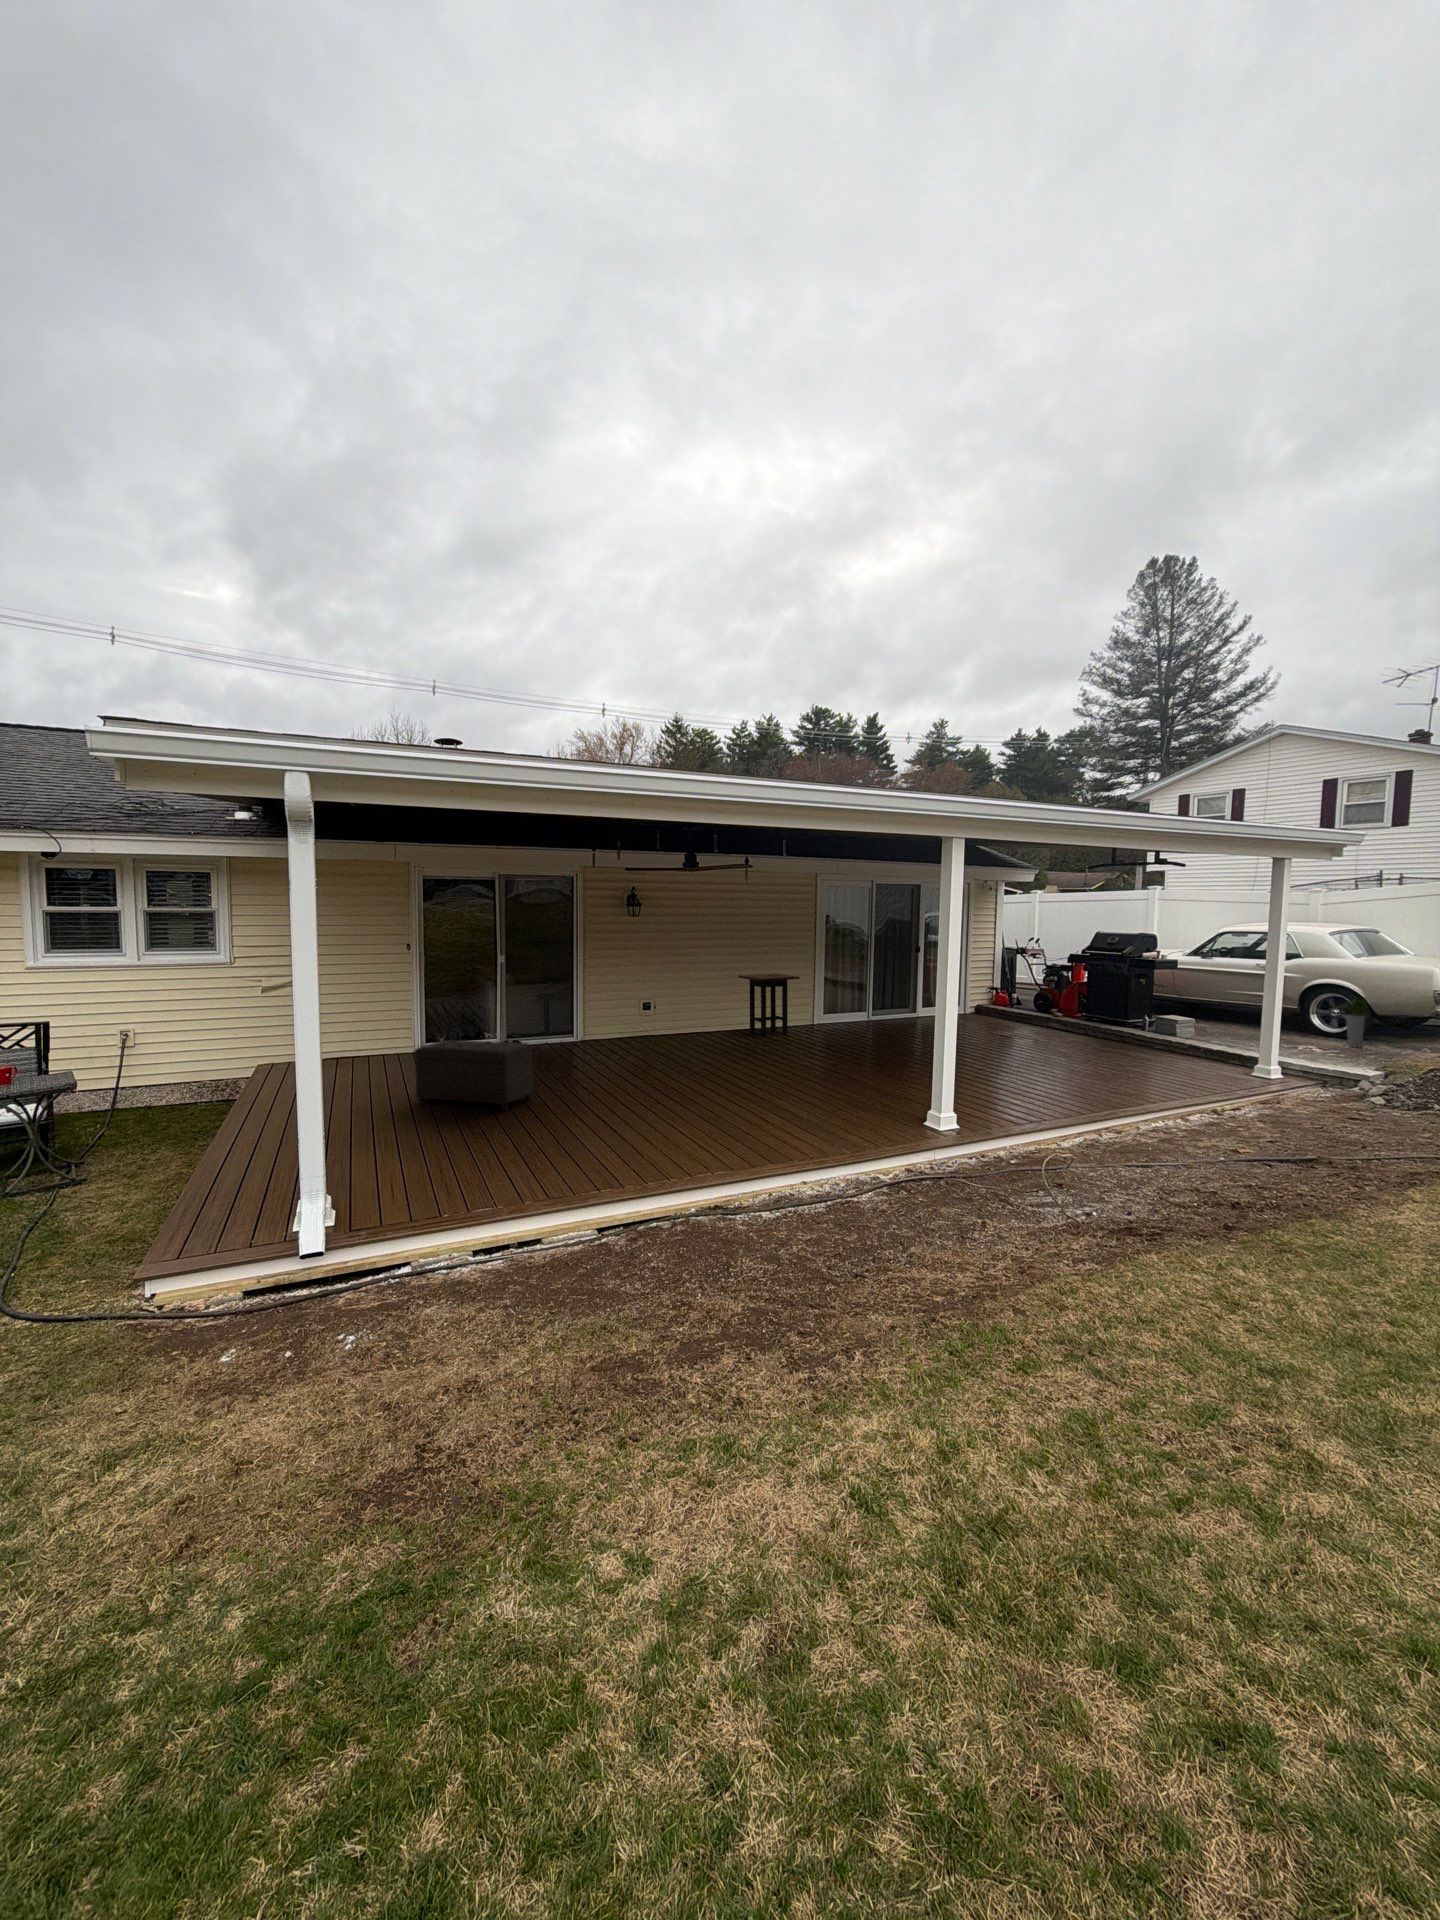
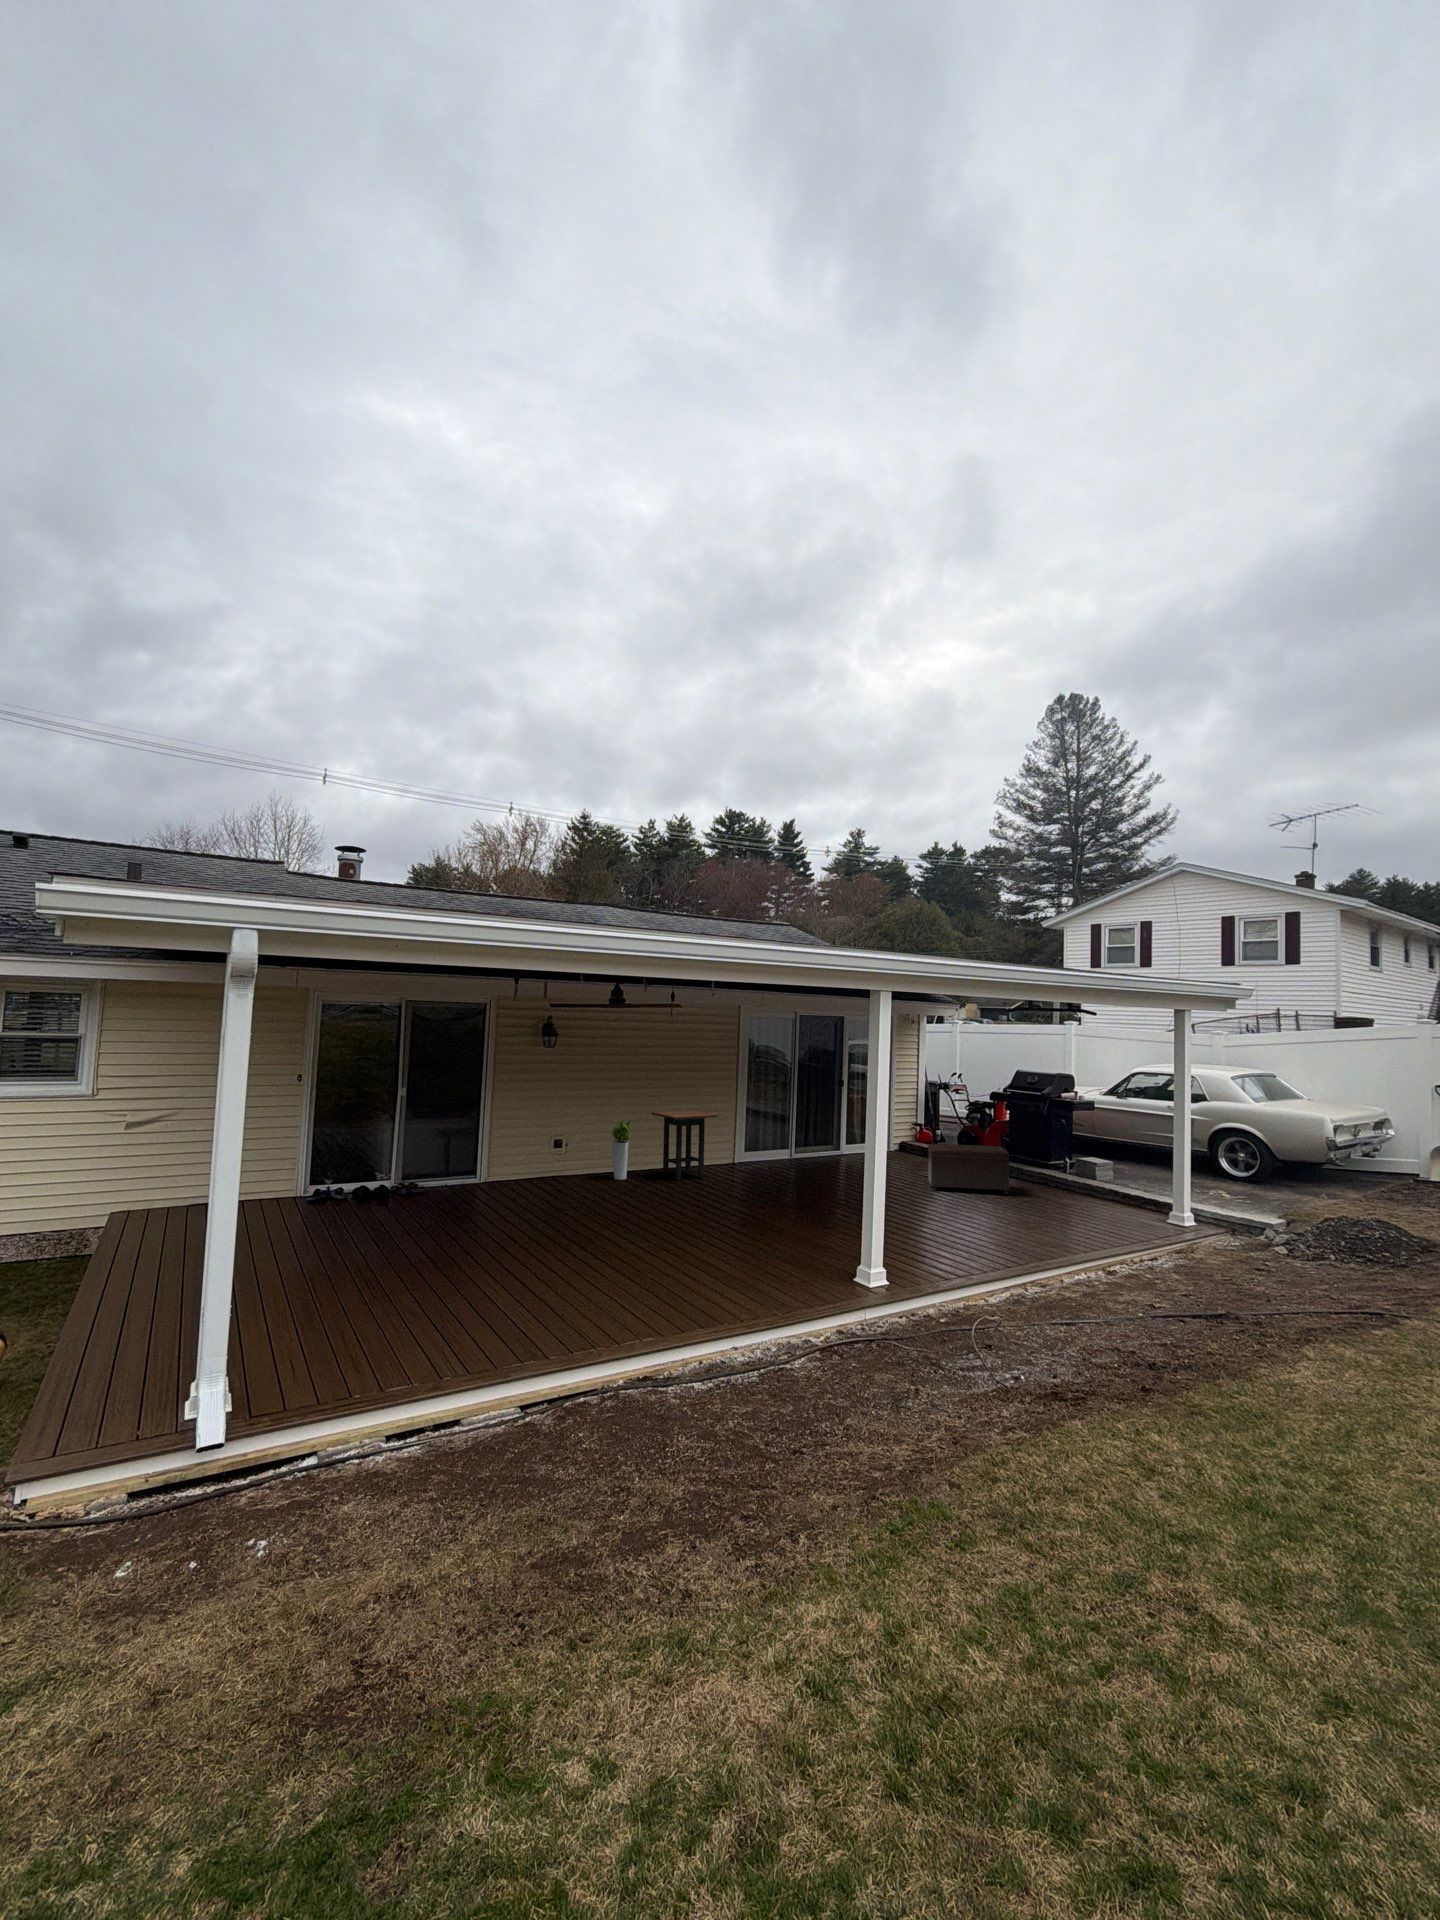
planter: present [1346,997,1367,1048] -> present [611,1120,631,1180]
ottoman: present [414,1040,532,1110] -> present [928,1144,1009,1194]

